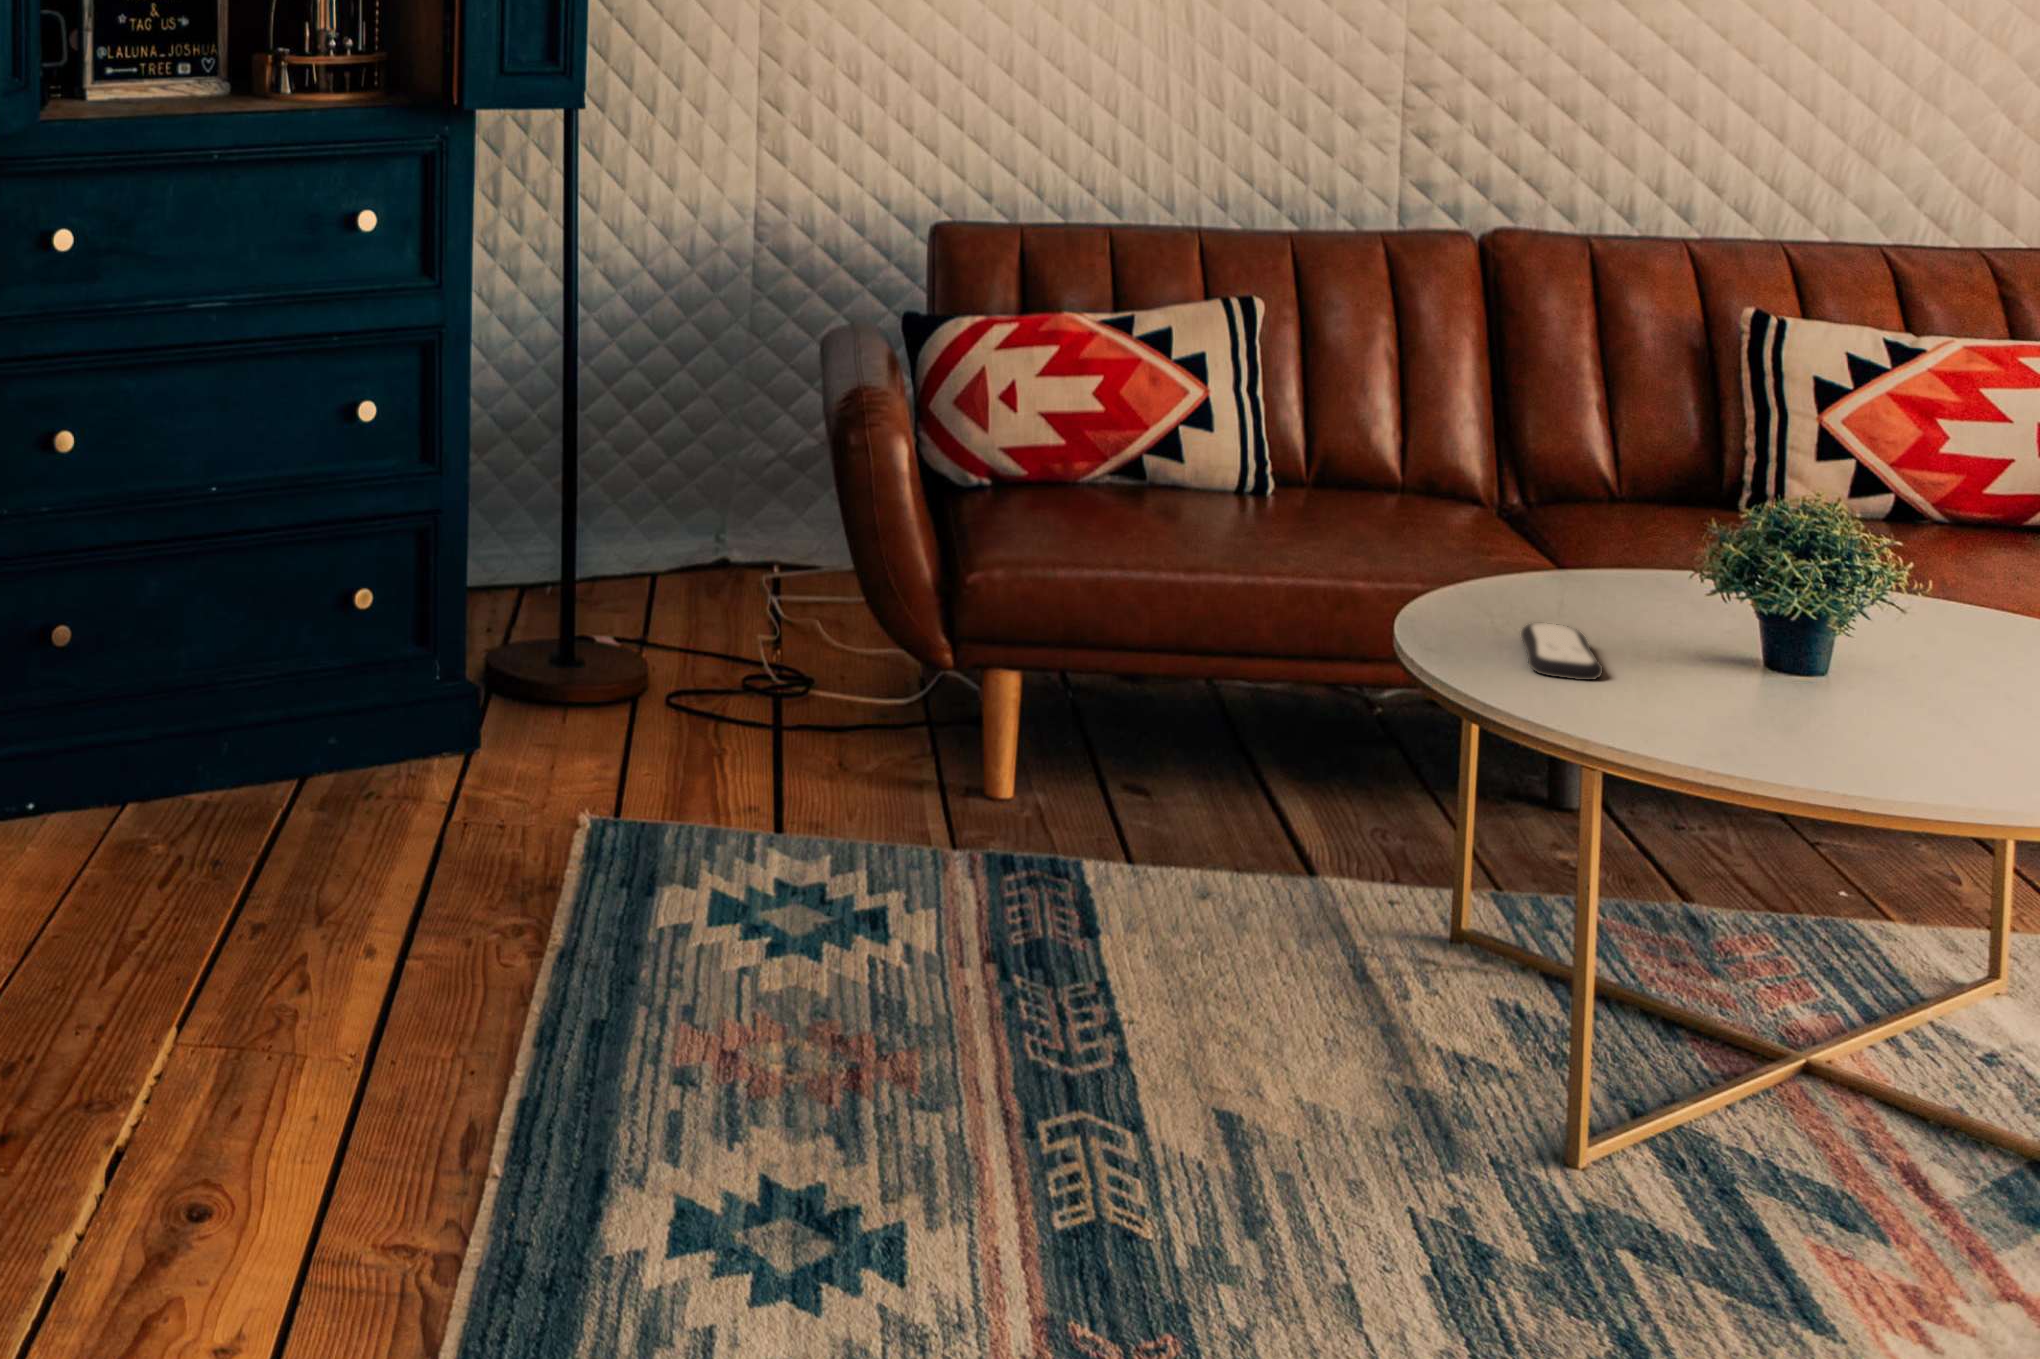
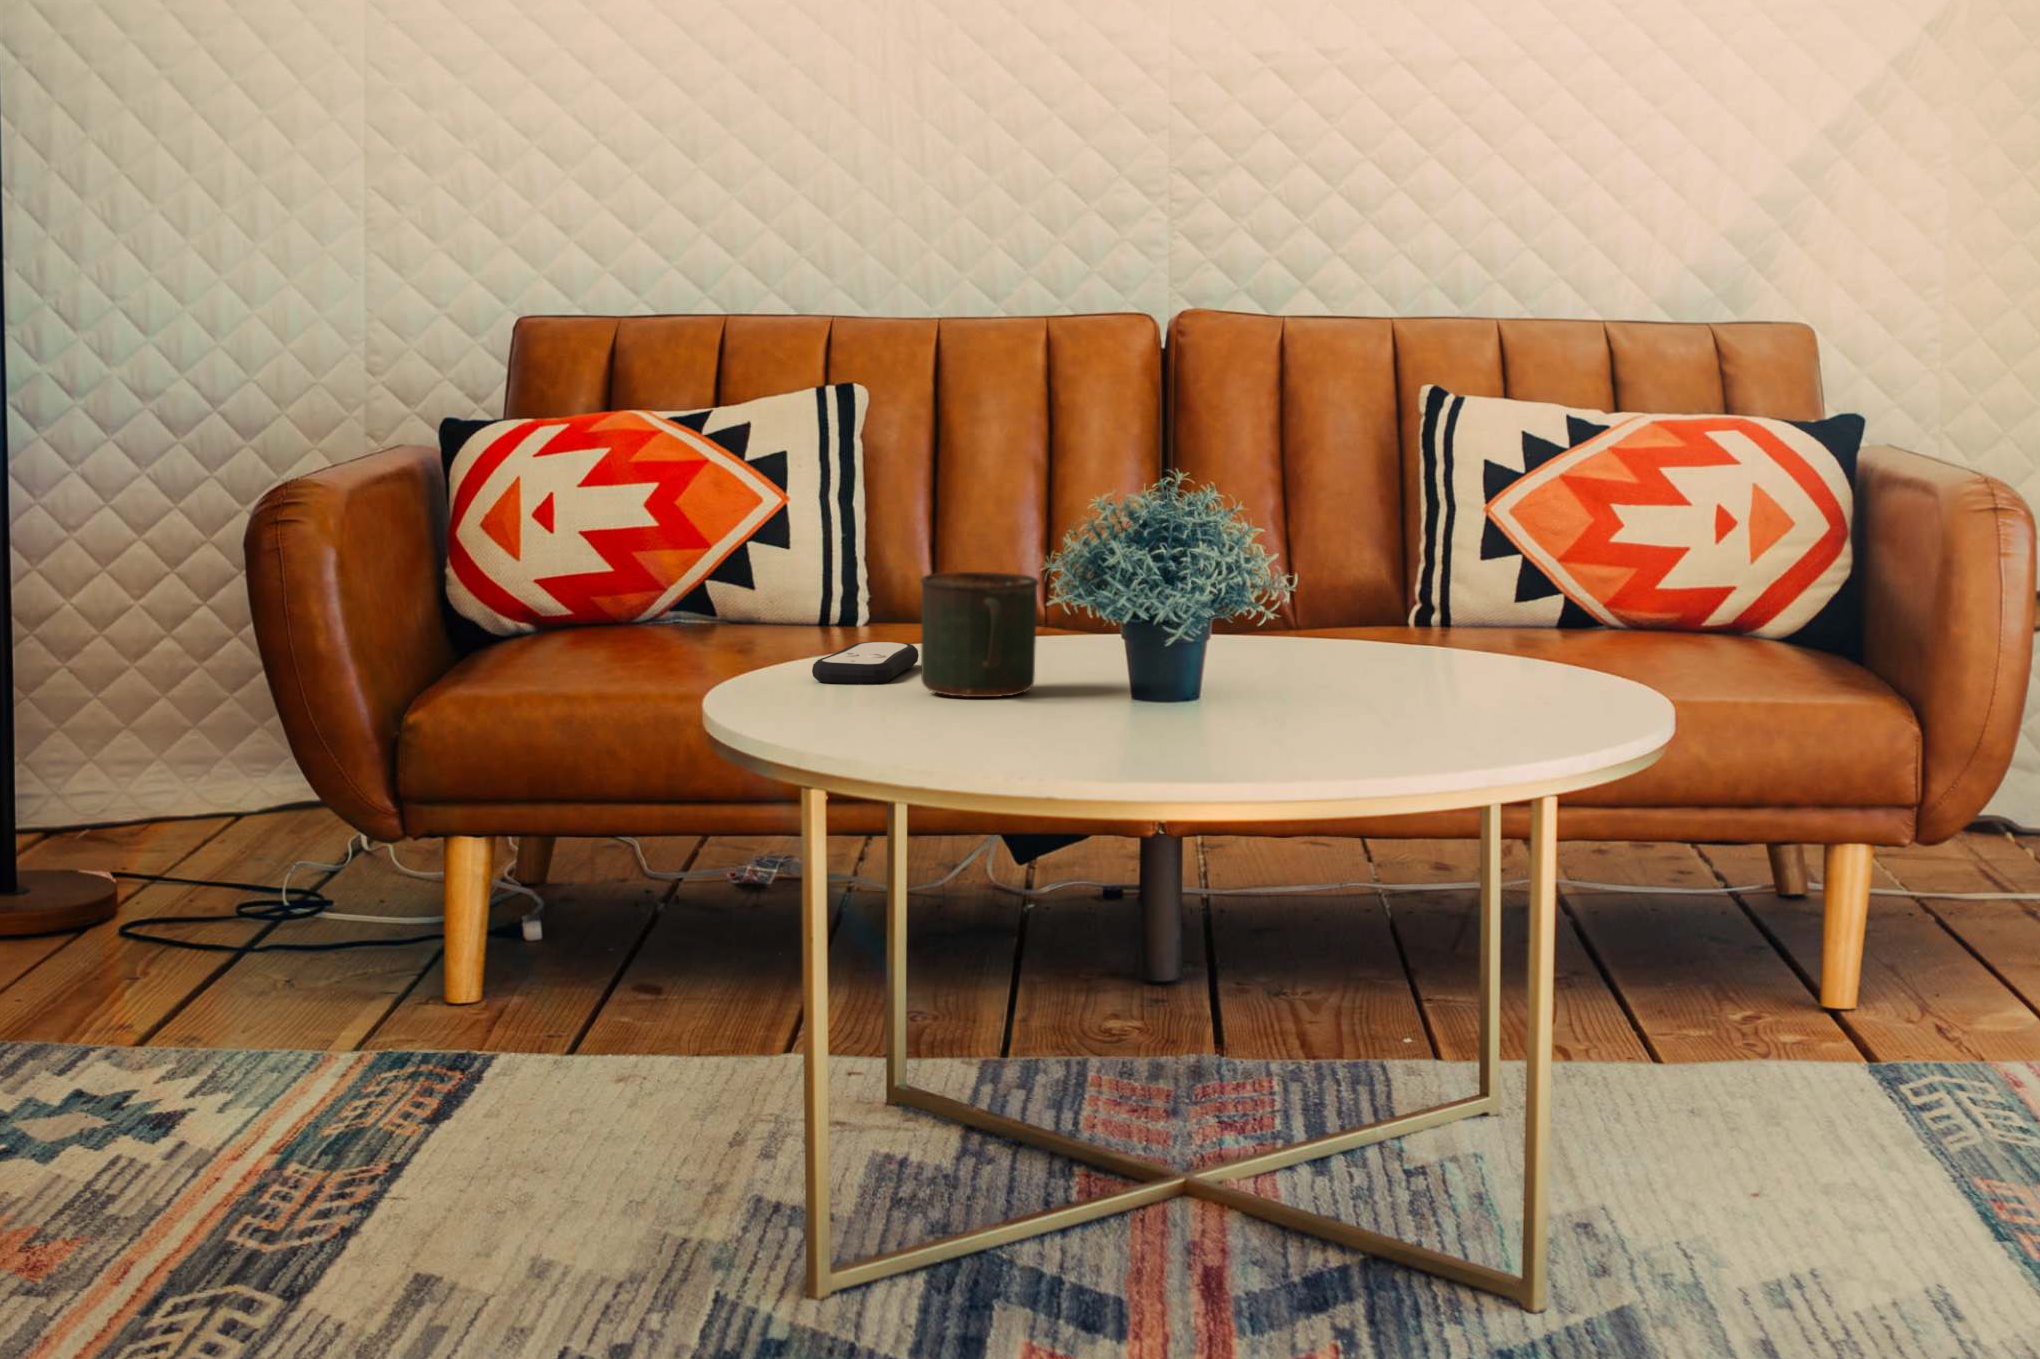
mug: none [1662,602,1777,716] -> present [921,572,1039,697]

